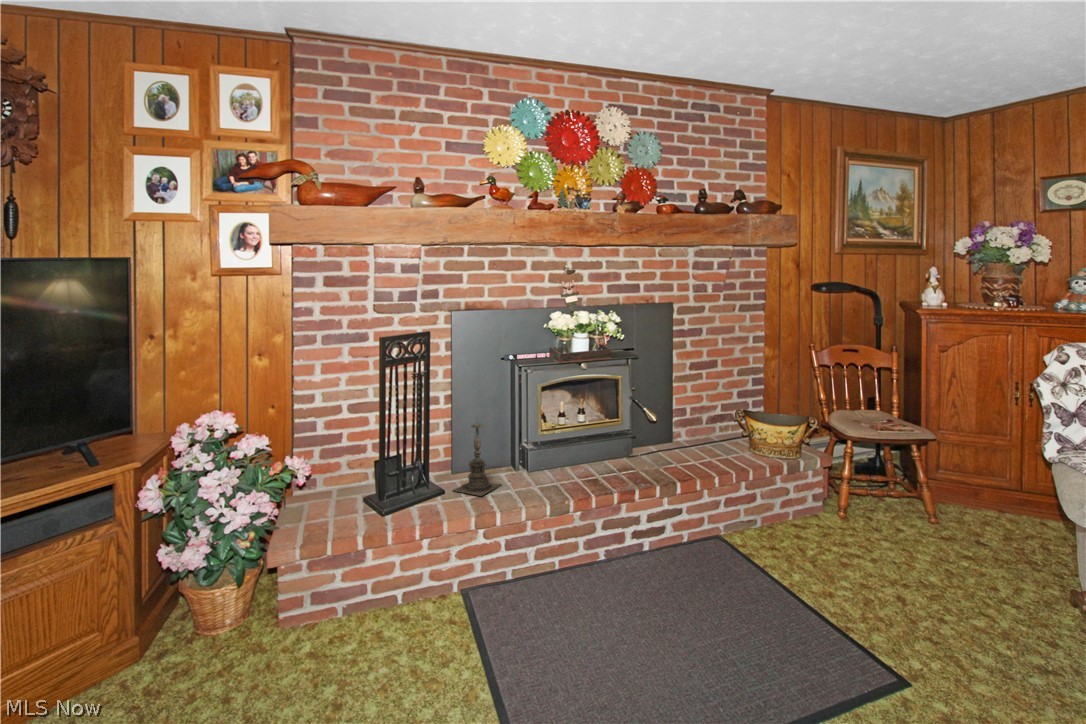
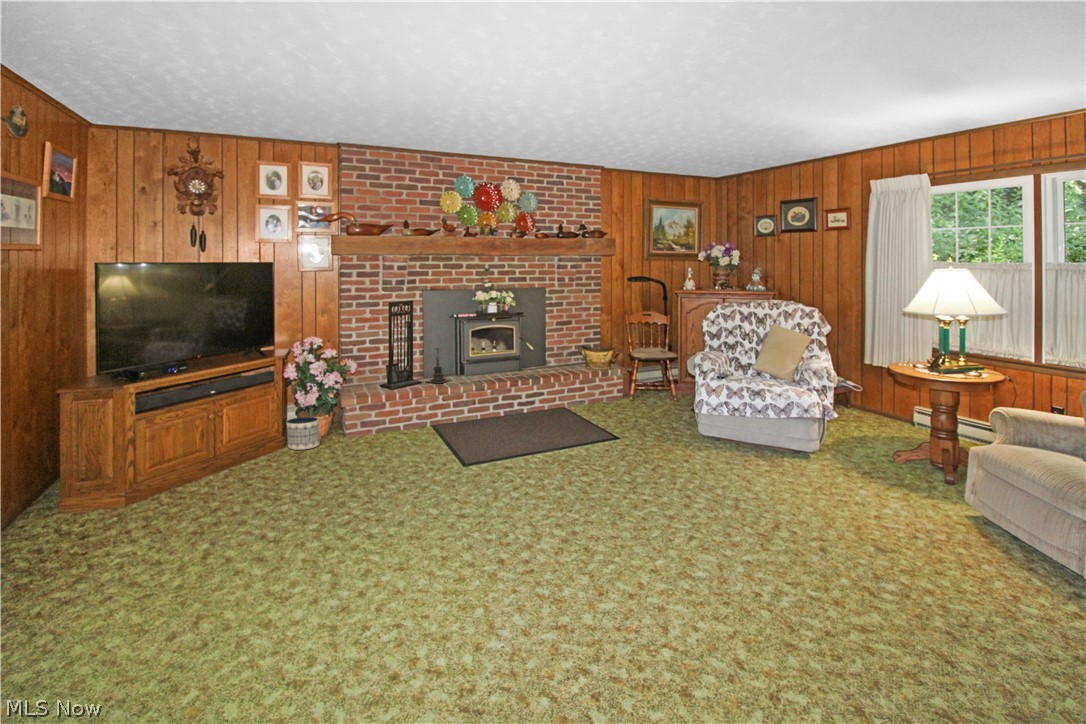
planter: none [123,595,208,689] -> present [287,417,320,450]

